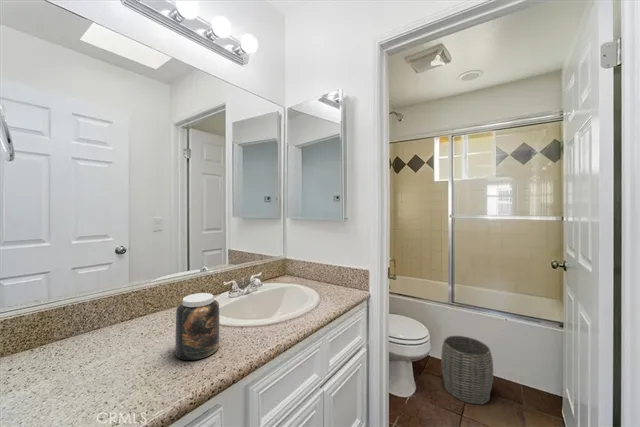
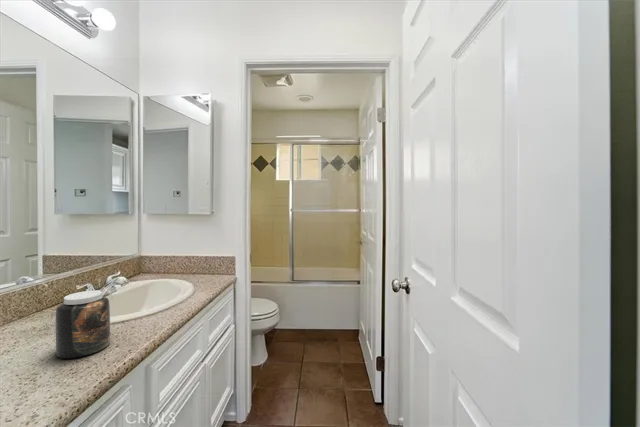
woven basket: present [441,336,493,404] -> none [287,304,322,352]

